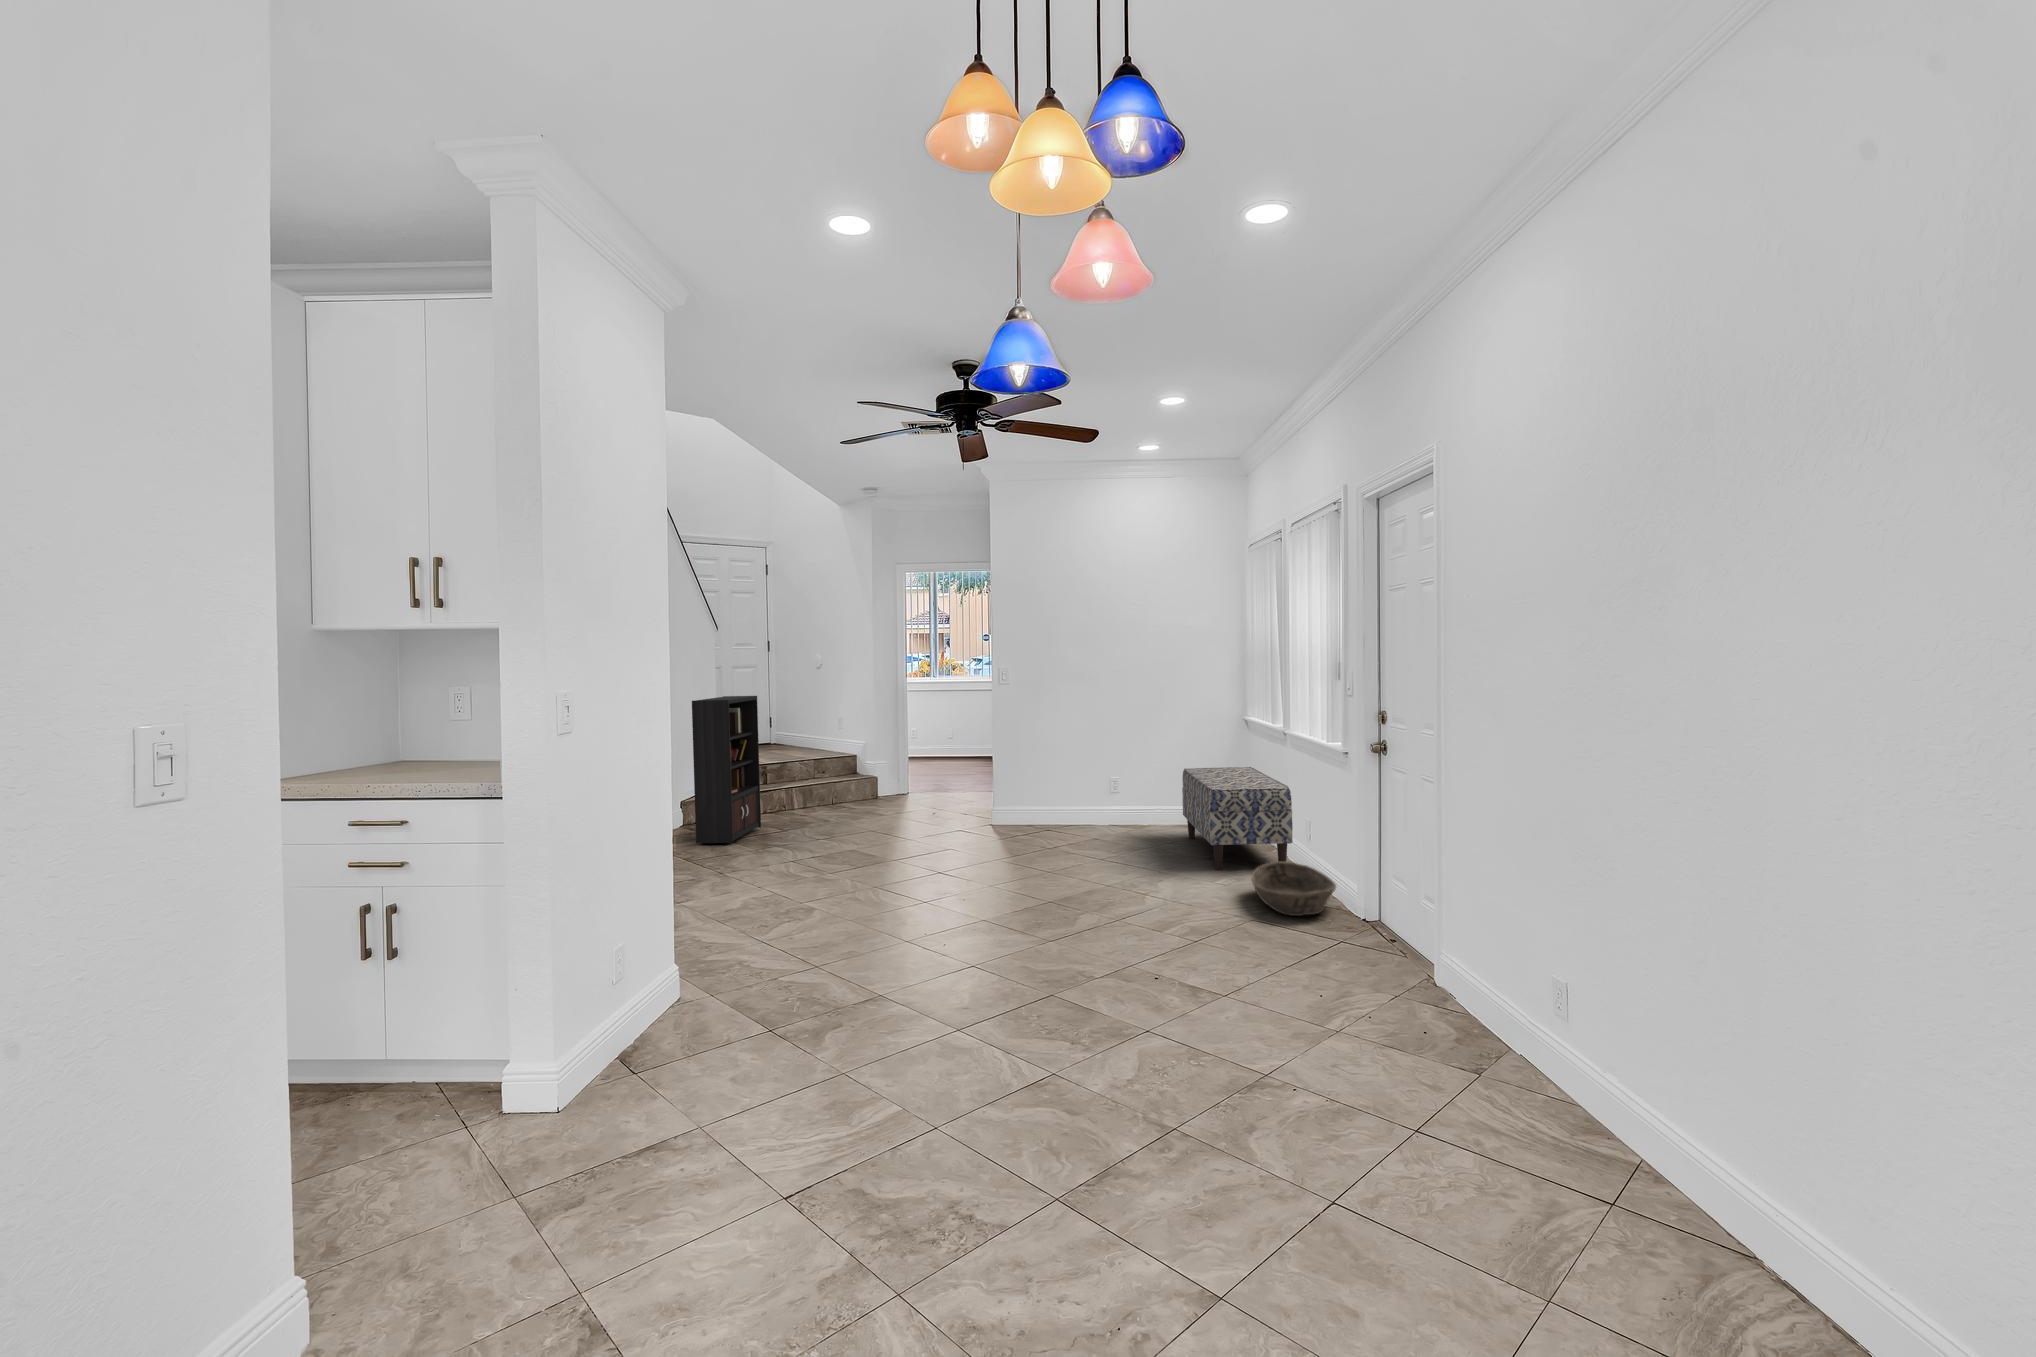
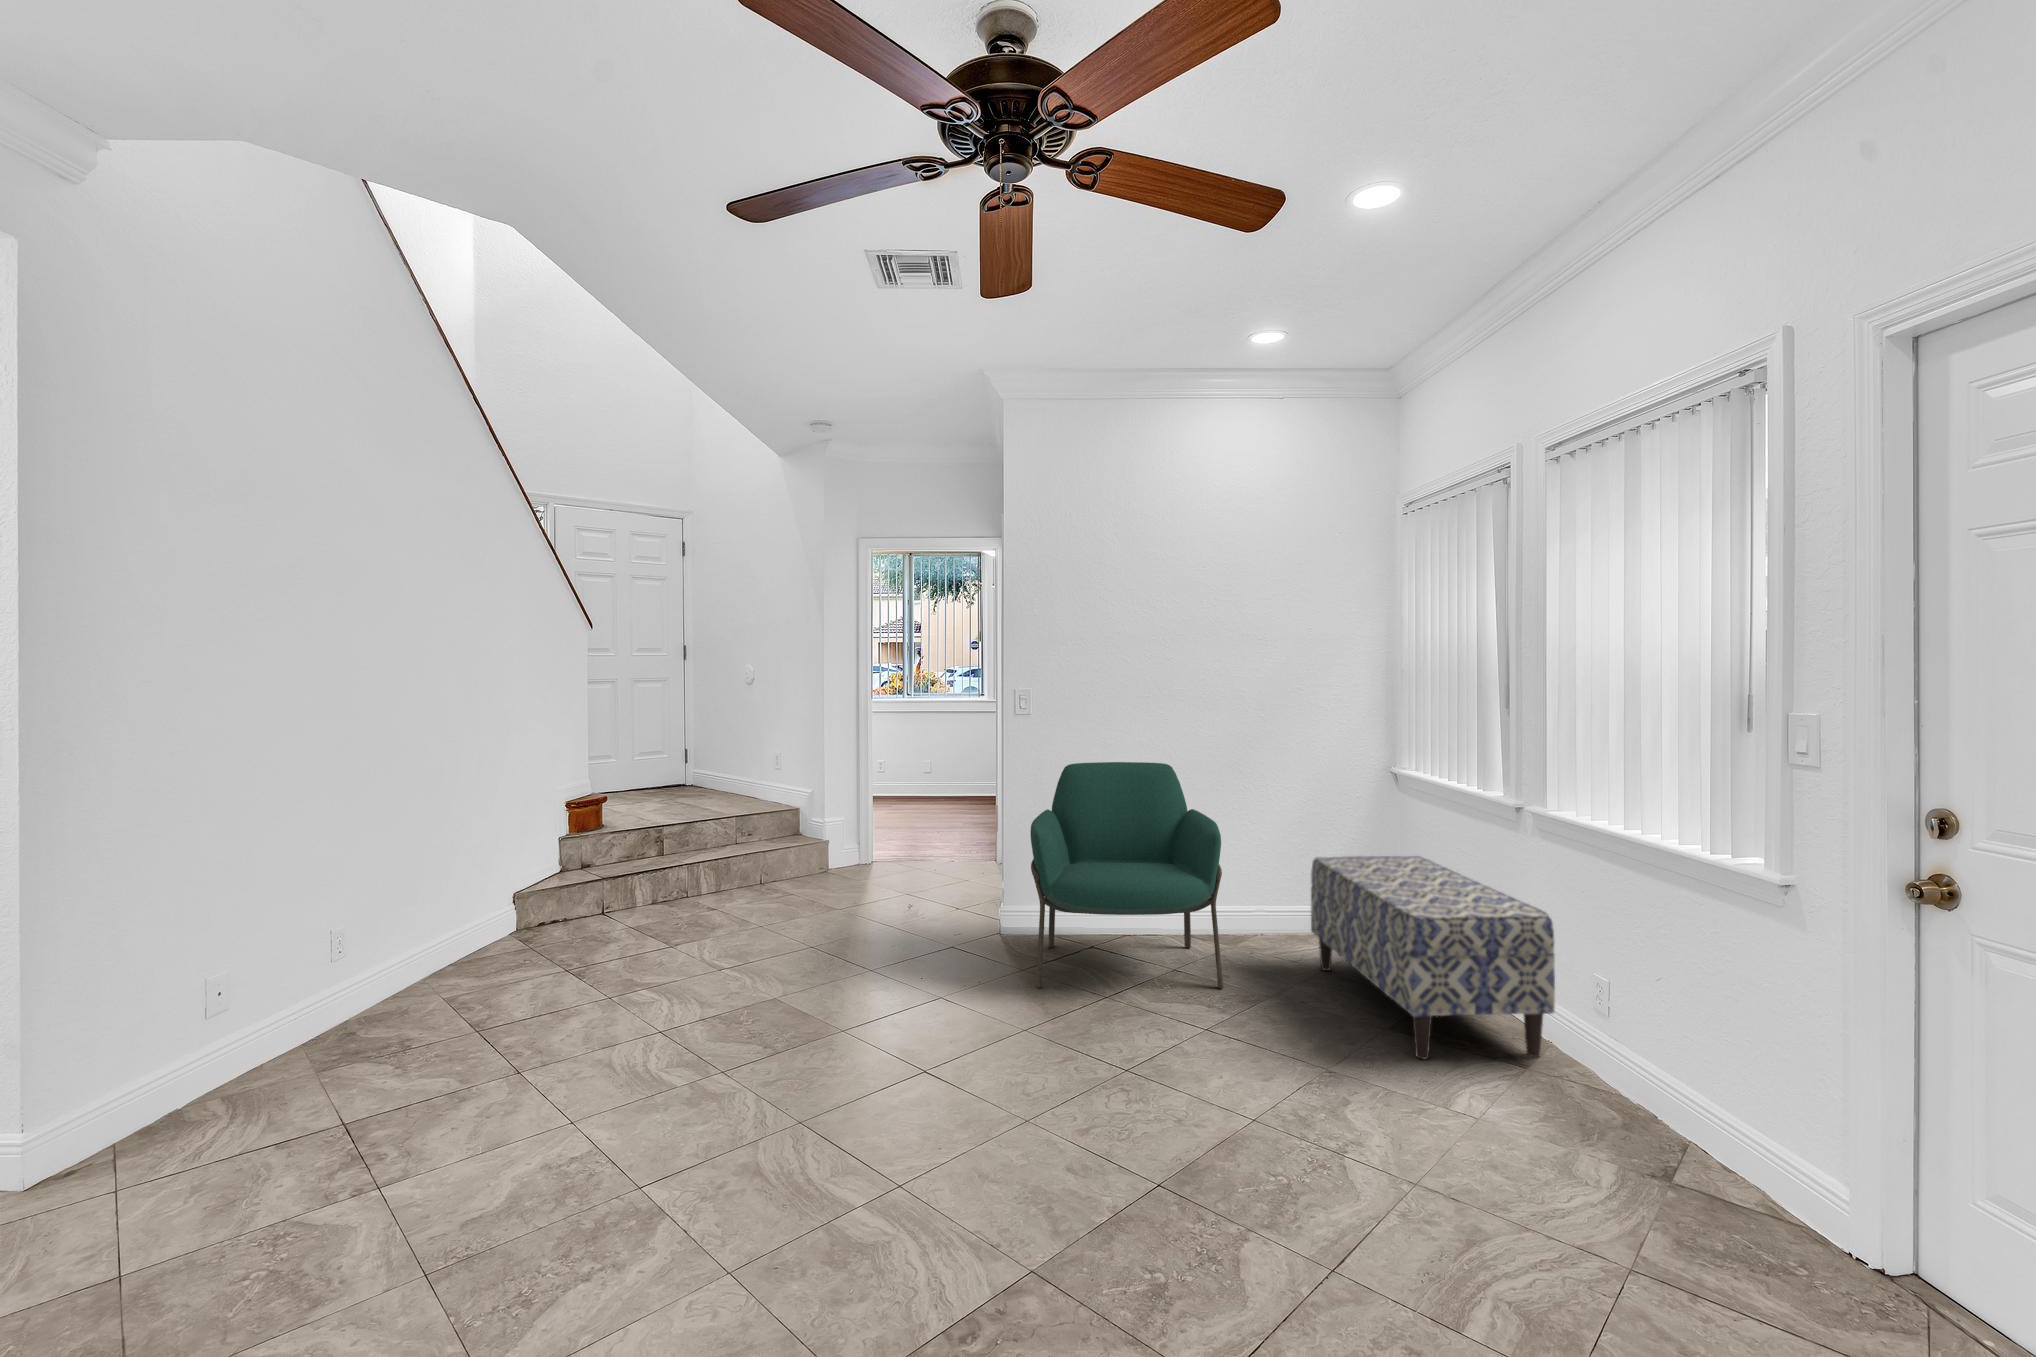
bookcase: present [692,696,761,843] -> none [517,729,640,973]
armchair: none [1006,712,1123,847] -> present [1030,762,1223,989]
basket: present [1252,862,1336,916] -> none [1542,1072,1770,1237]

